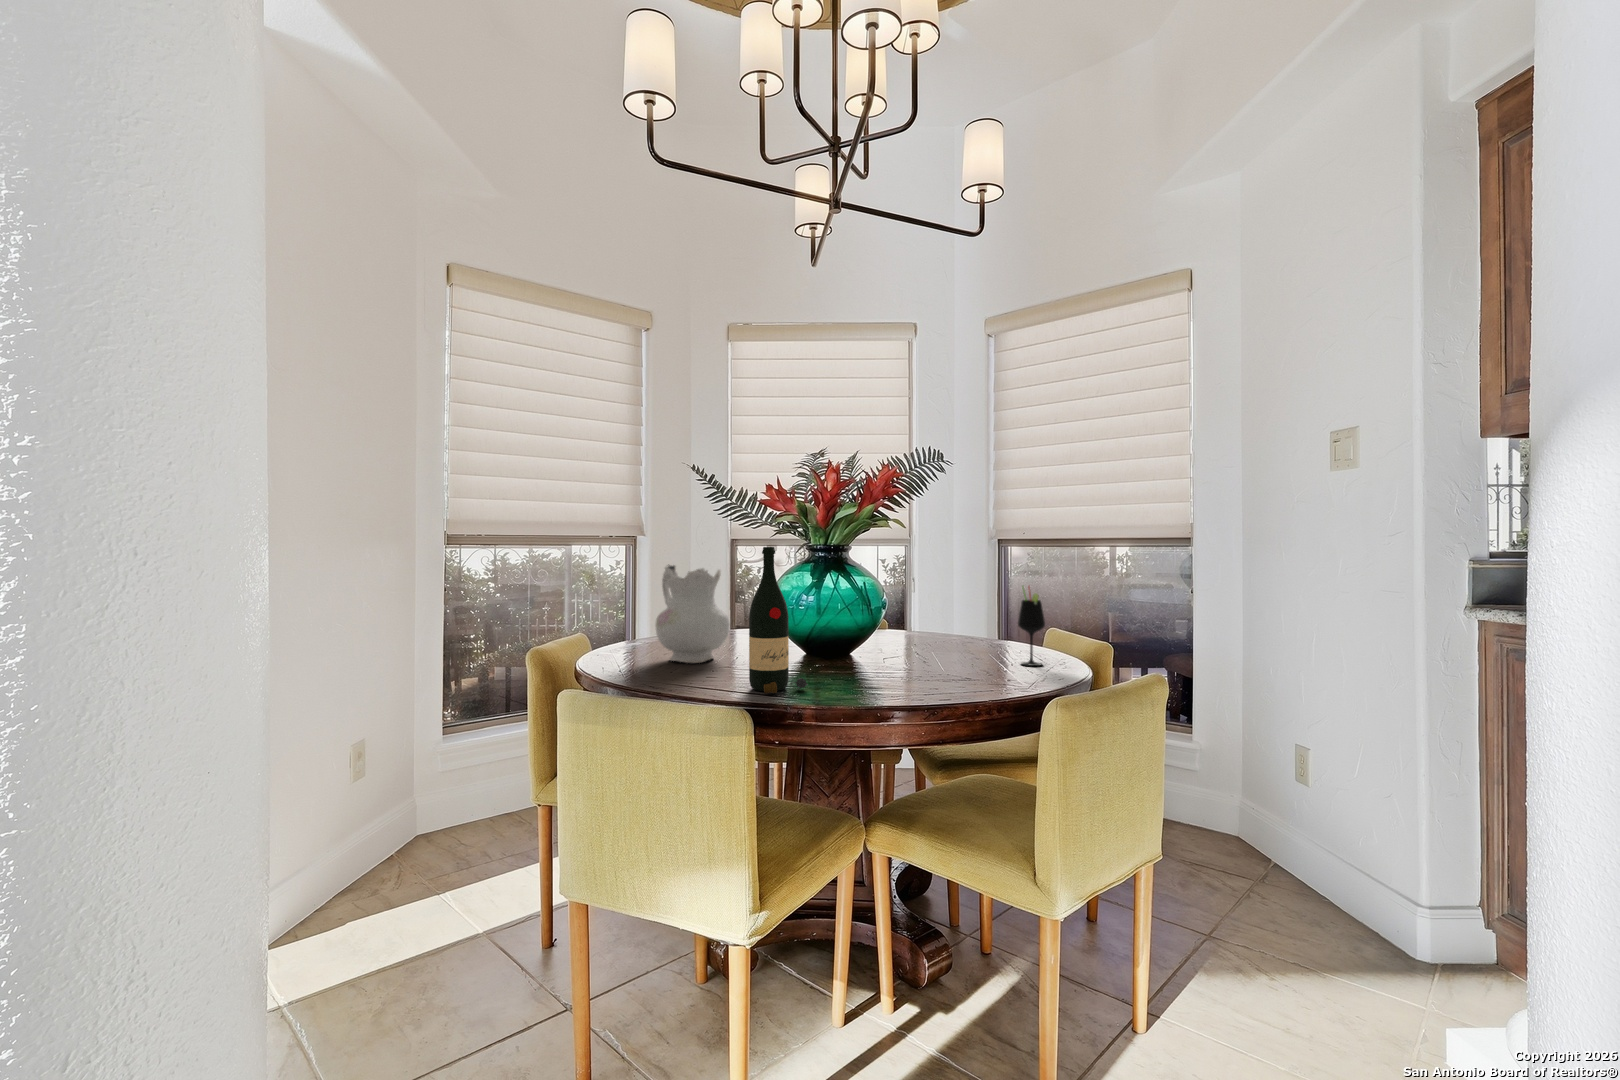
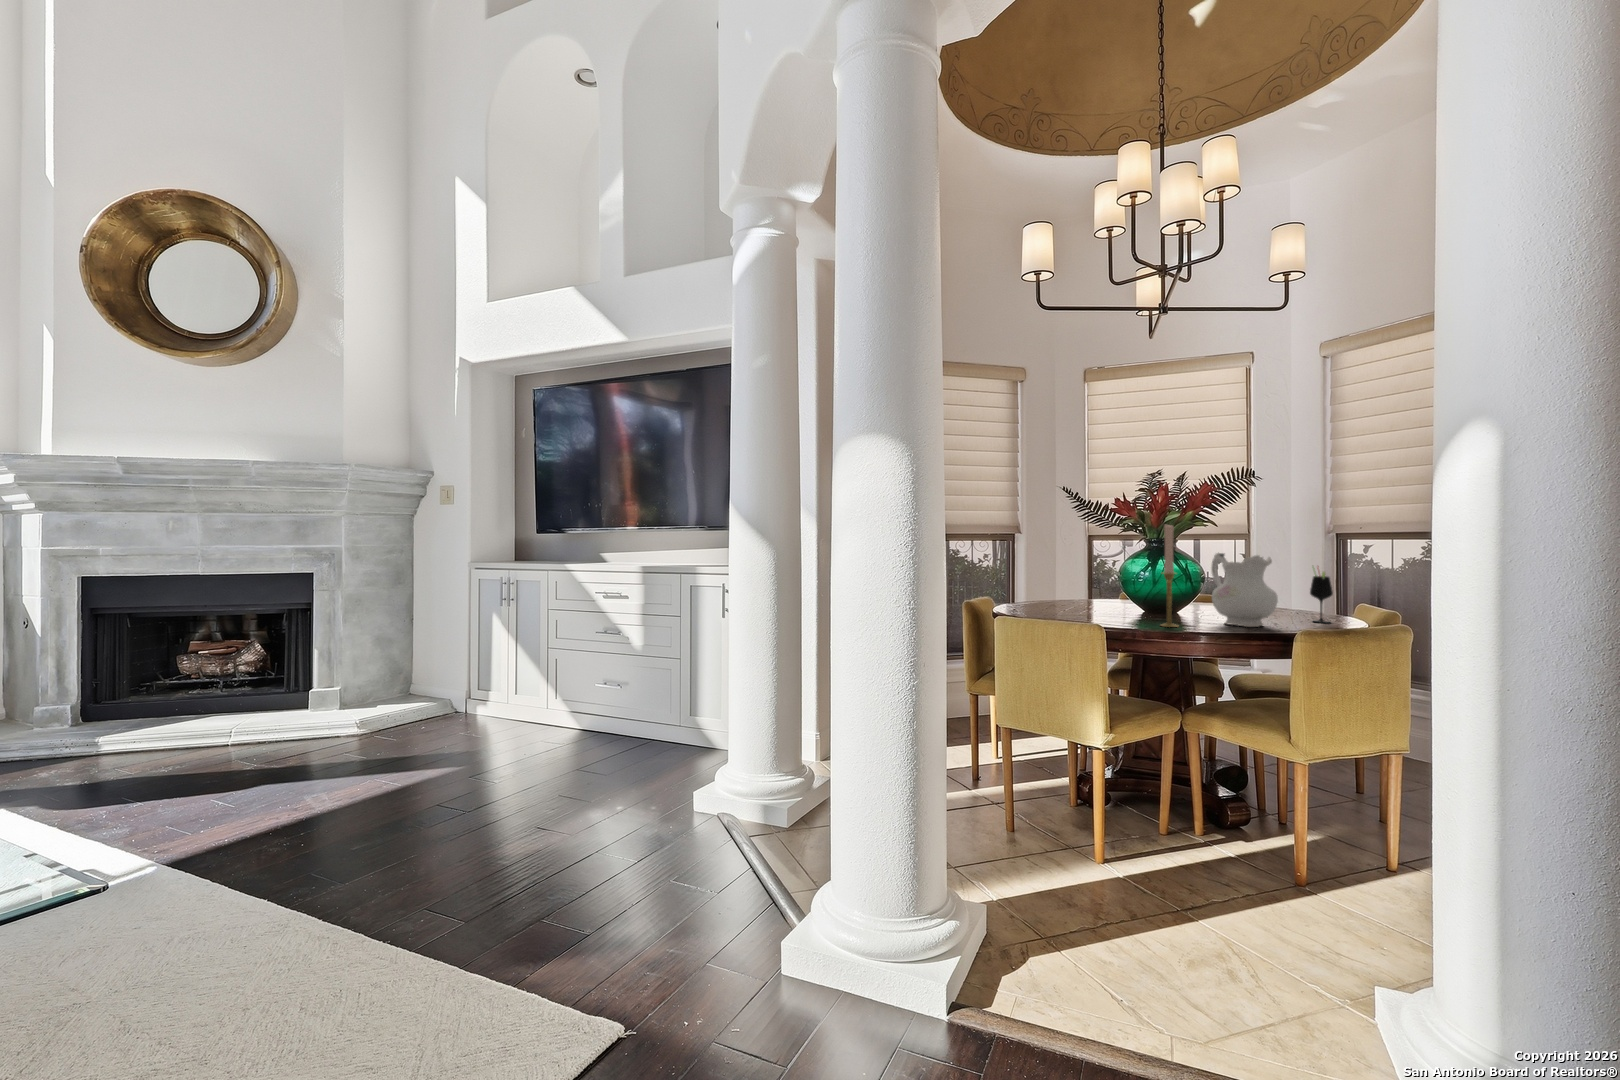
candlestick: none [834,523,863,696] -> present [1161,525,1177,627]
wine bottle: present [749,547,808,693] -> none [1104,538,1142,623]
ceramic pitcher: present [655,565,730,663] -> present [1211,553,1278,627]

